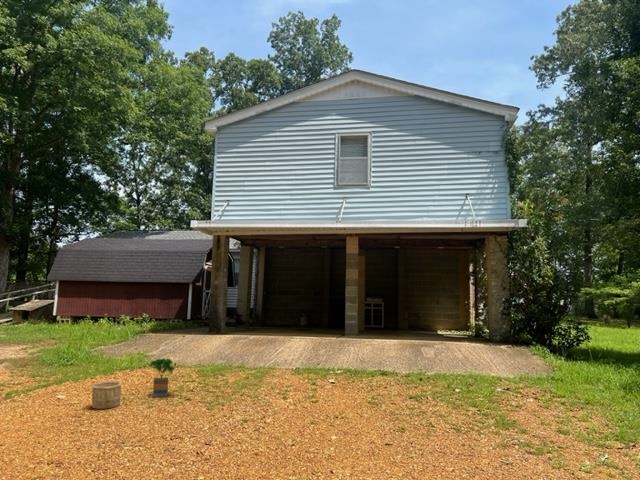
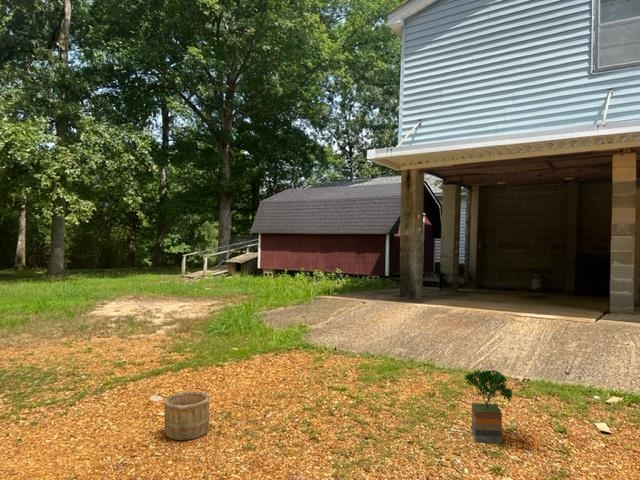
potted tree: present [151,359,174,397] -> present [465,370,513,443]

